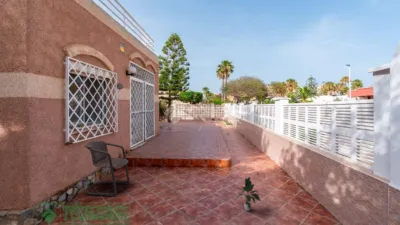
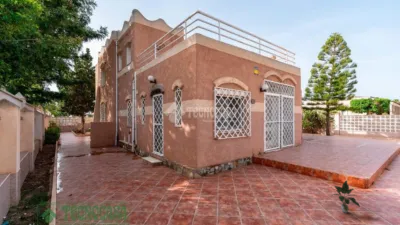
chair: present [84,141,129,196] -> none [224,139,254,178]

